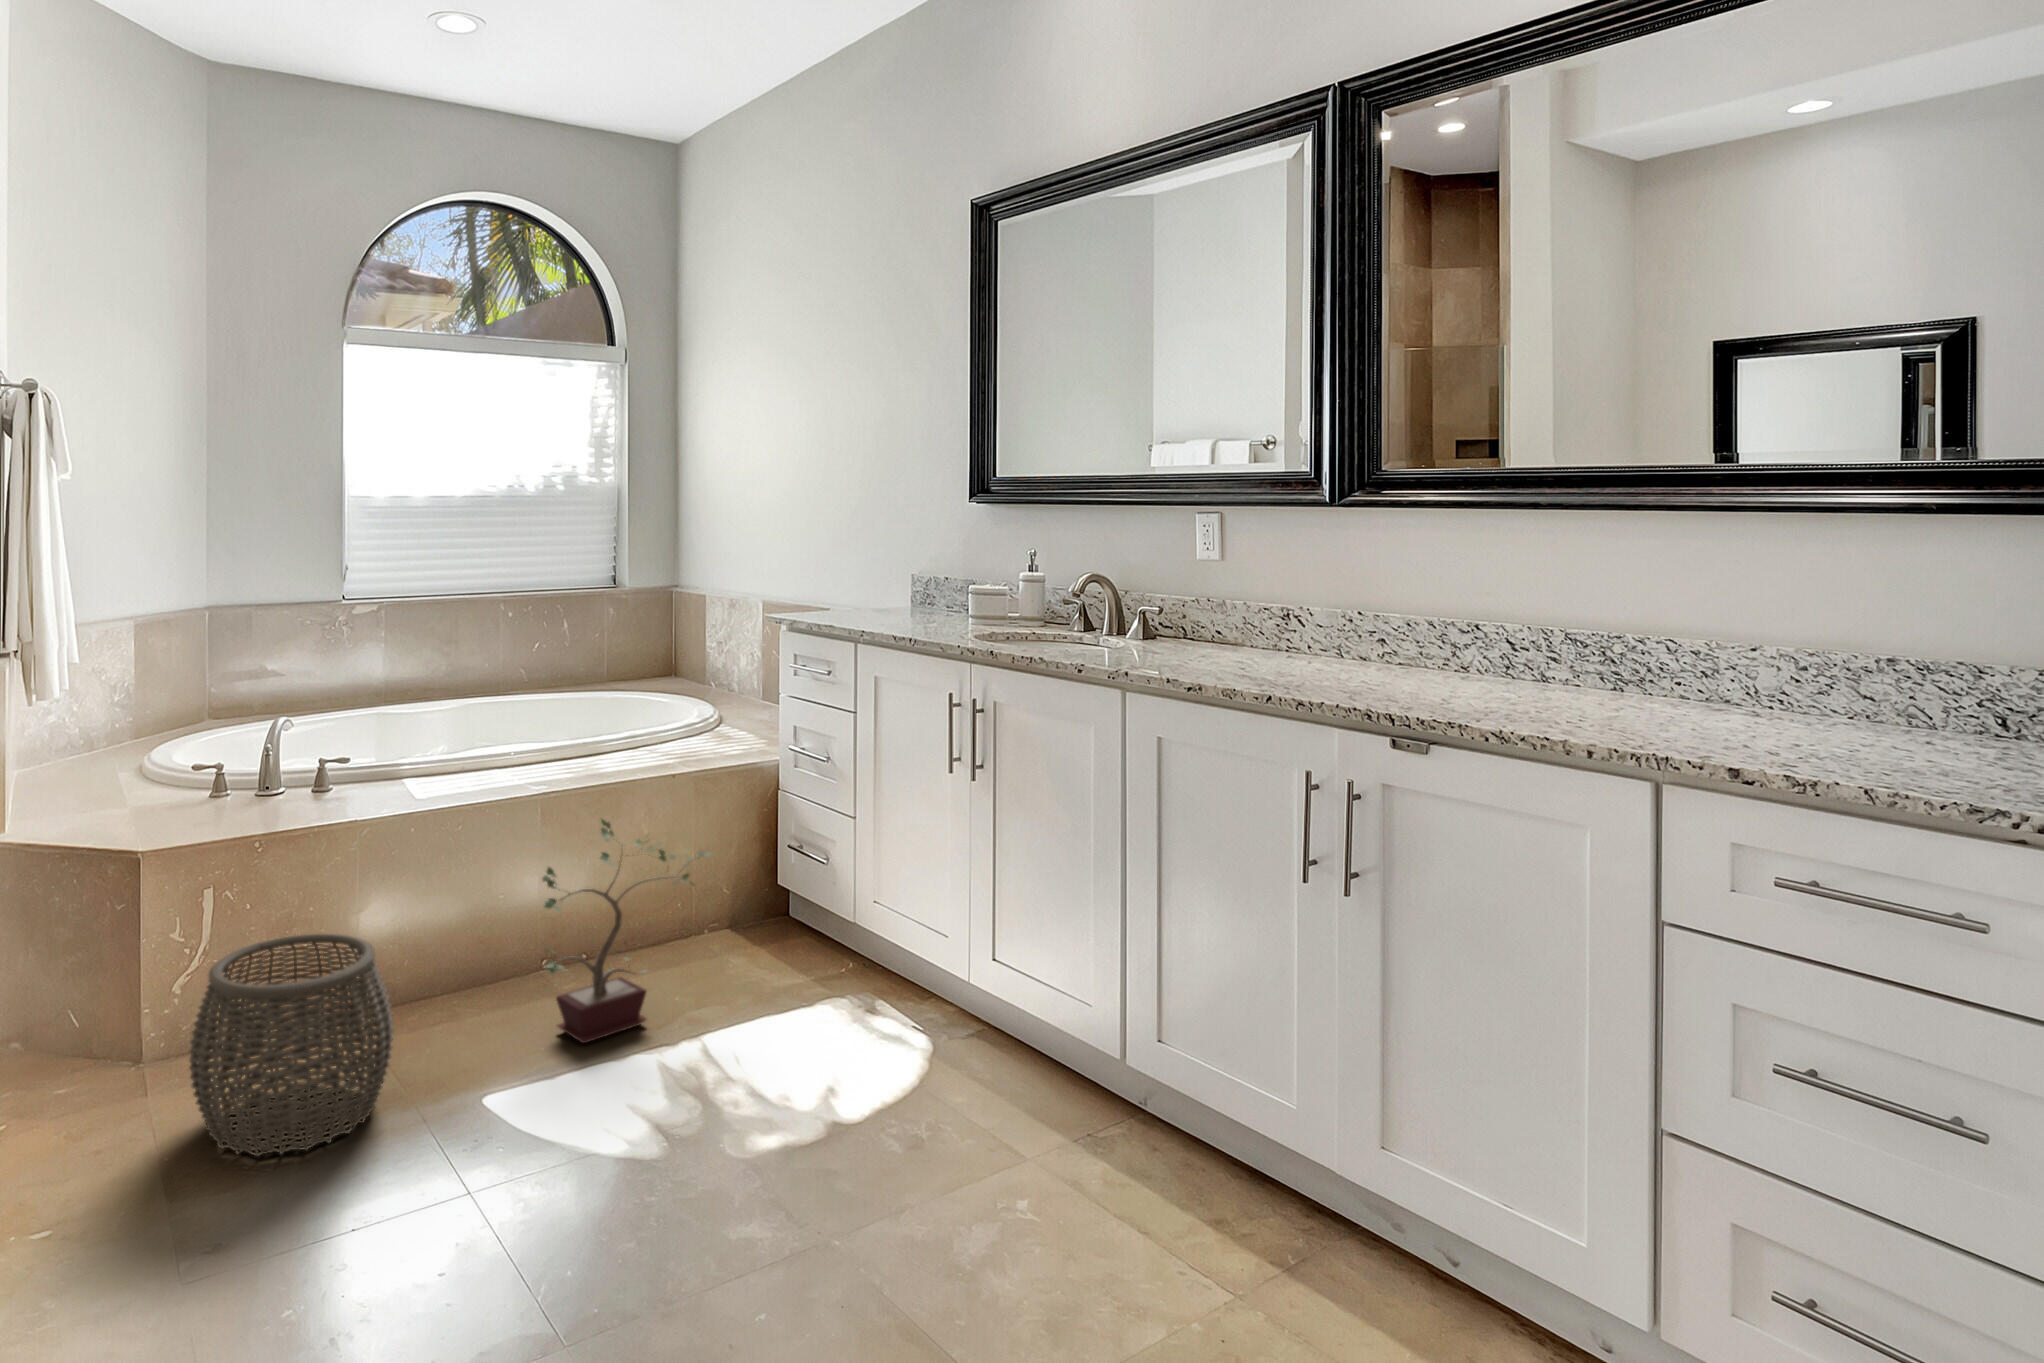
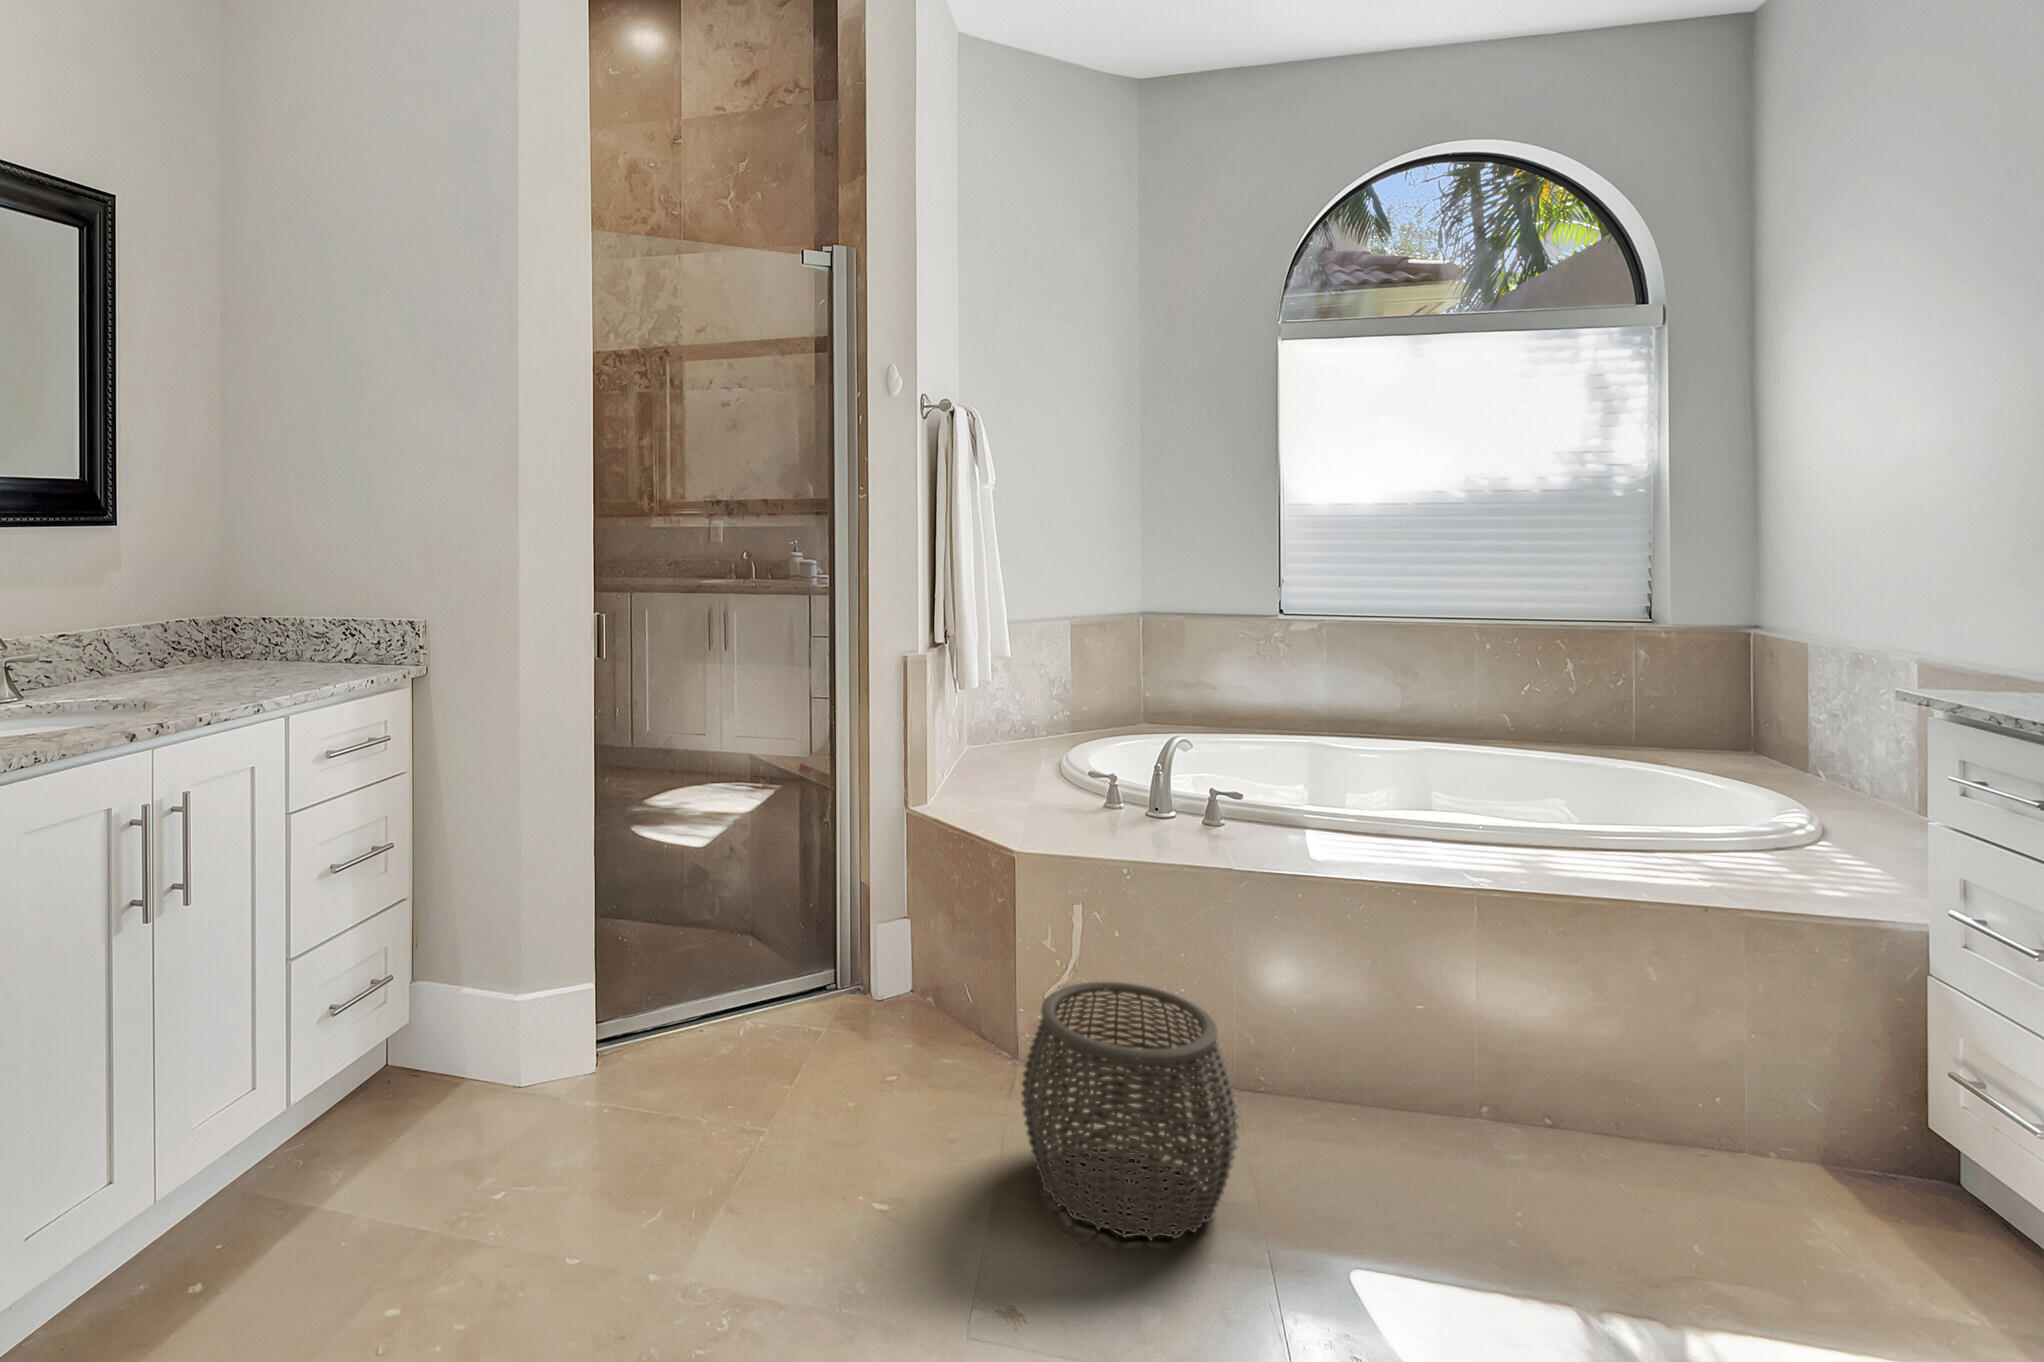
potted plant: present [542,819,711,1043] -> none [1448,946,1762,1263]

